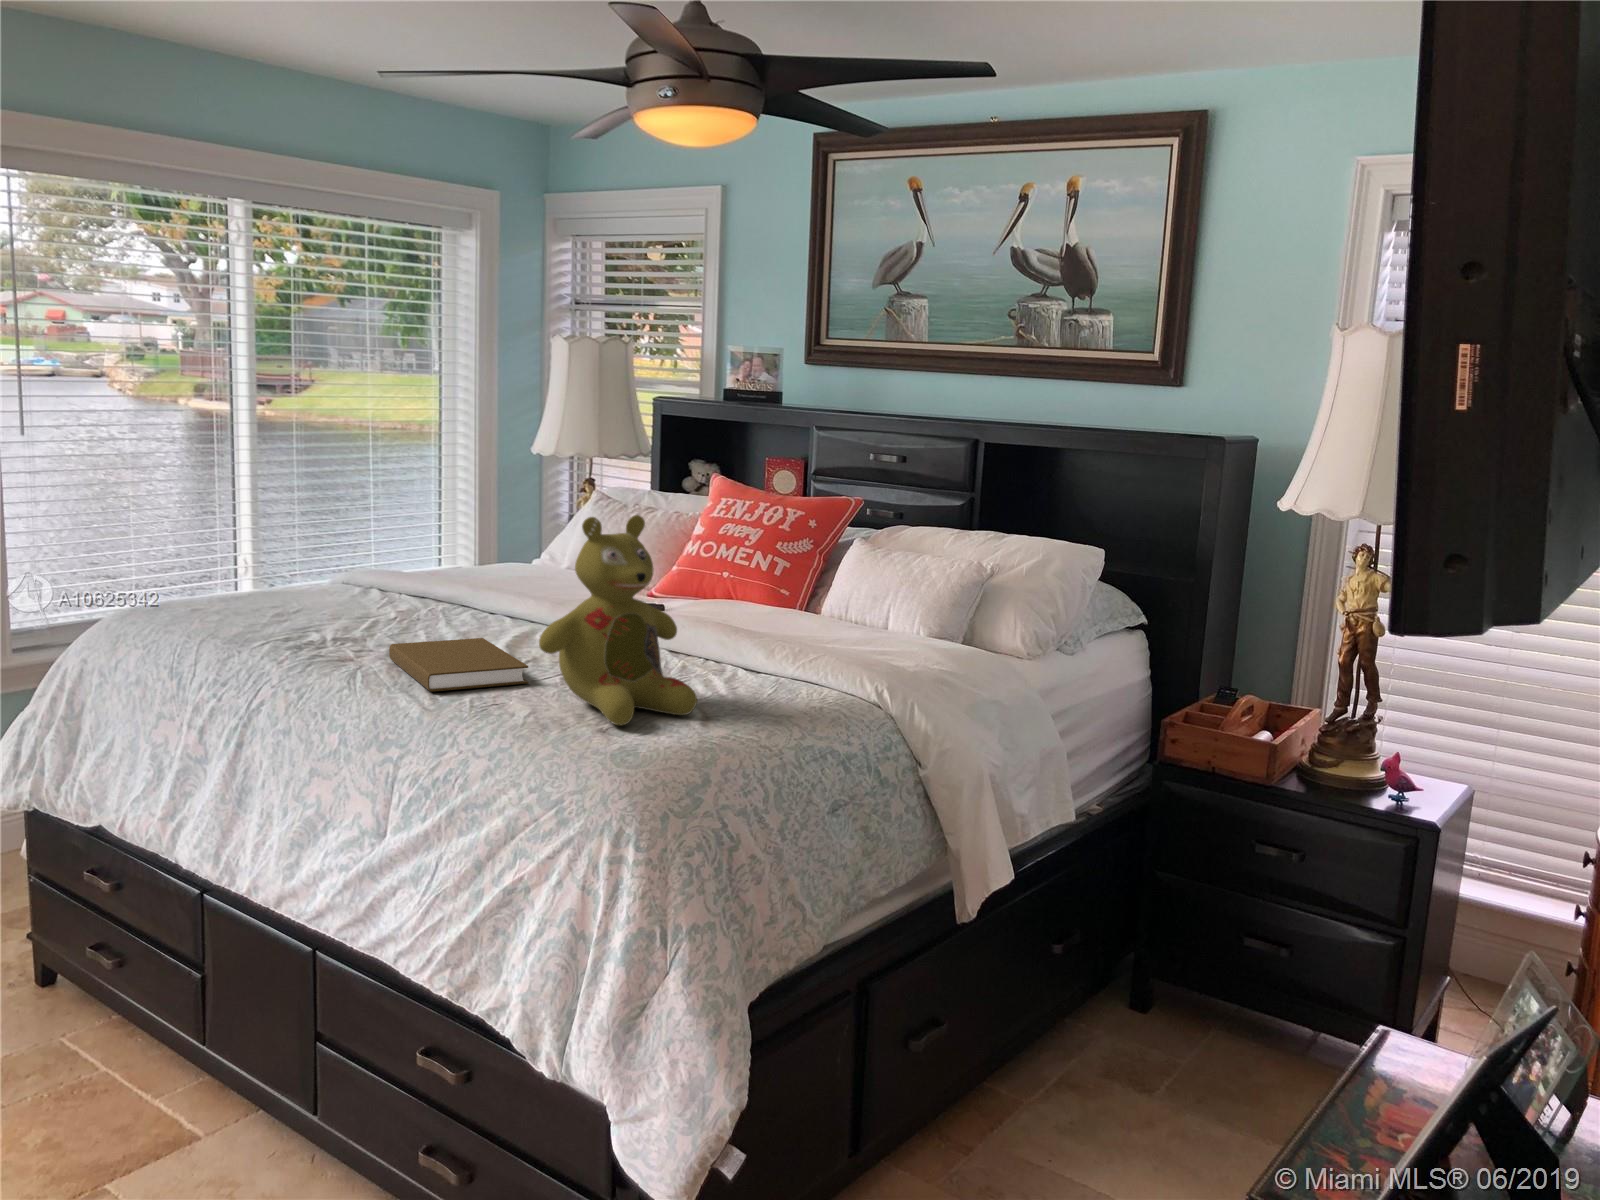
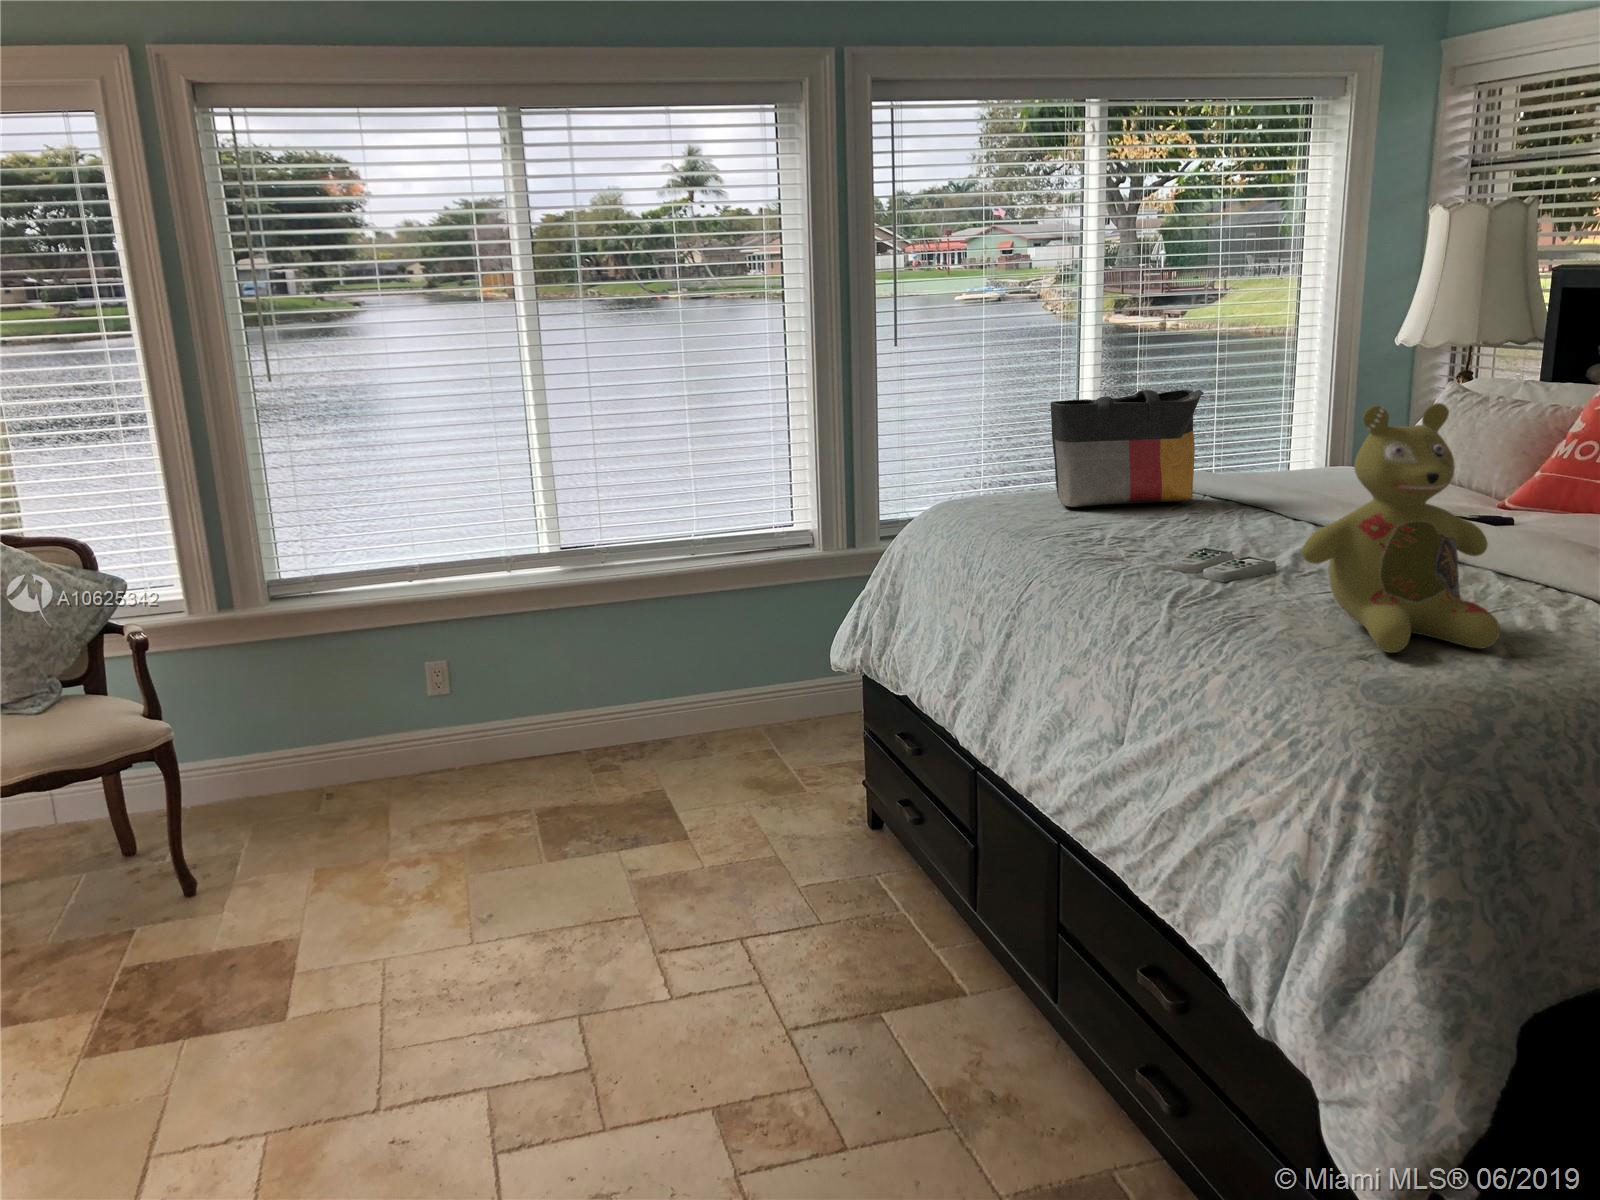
tote bag: none [248,494,401,610] -> present [1051,390,1204,507]
book: present [389,638,528,692] -> none [1161,544,1302,597]

